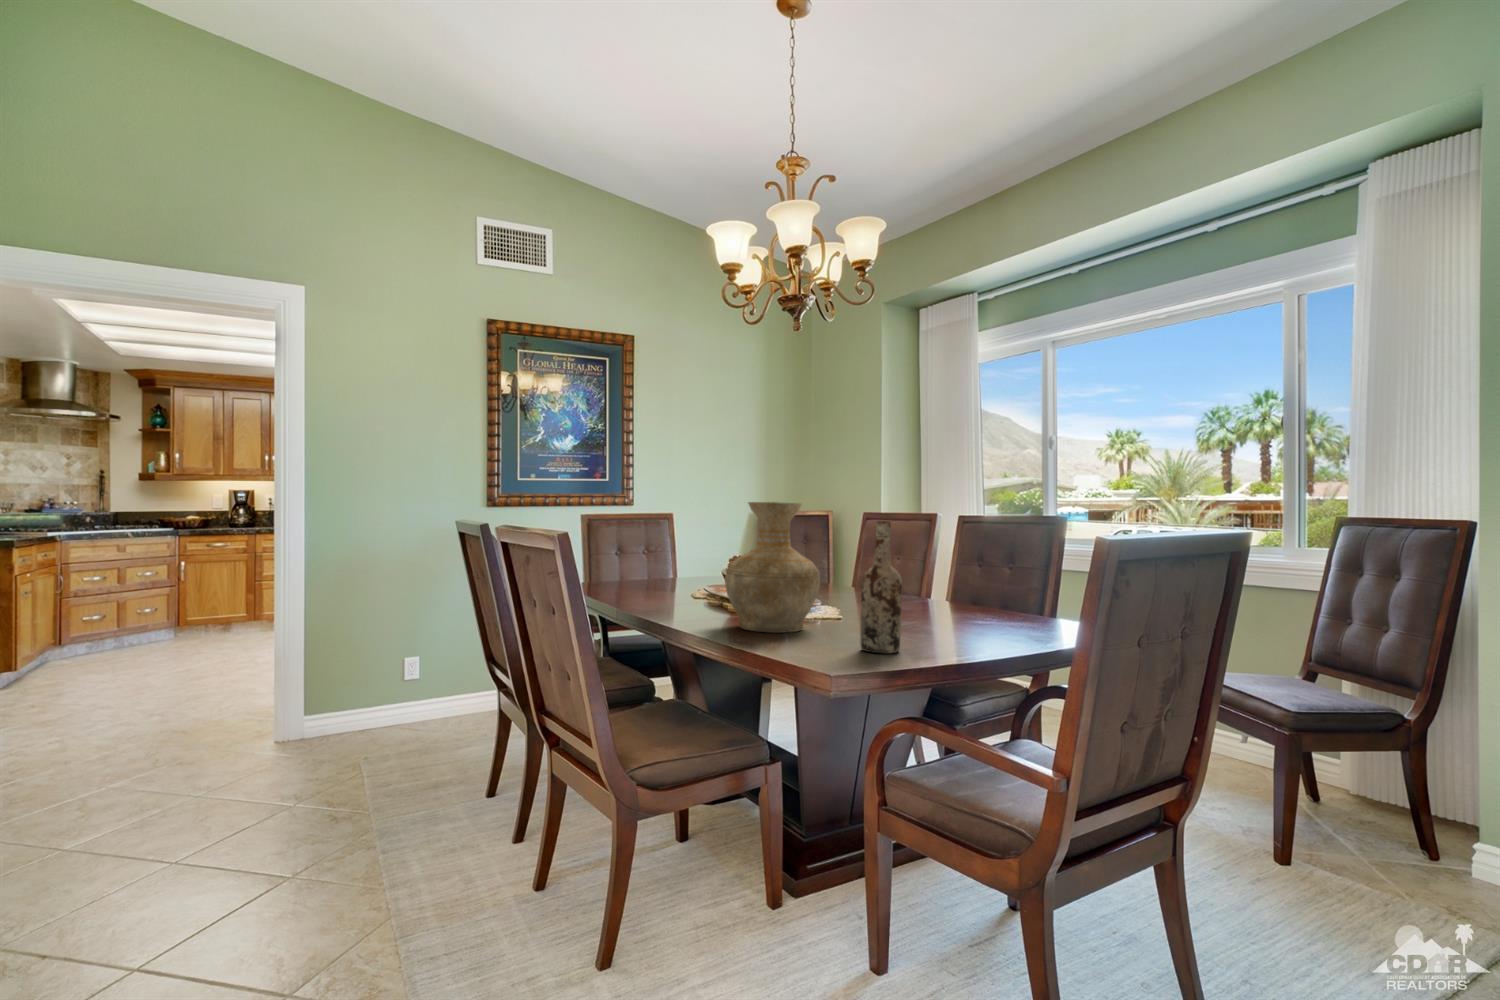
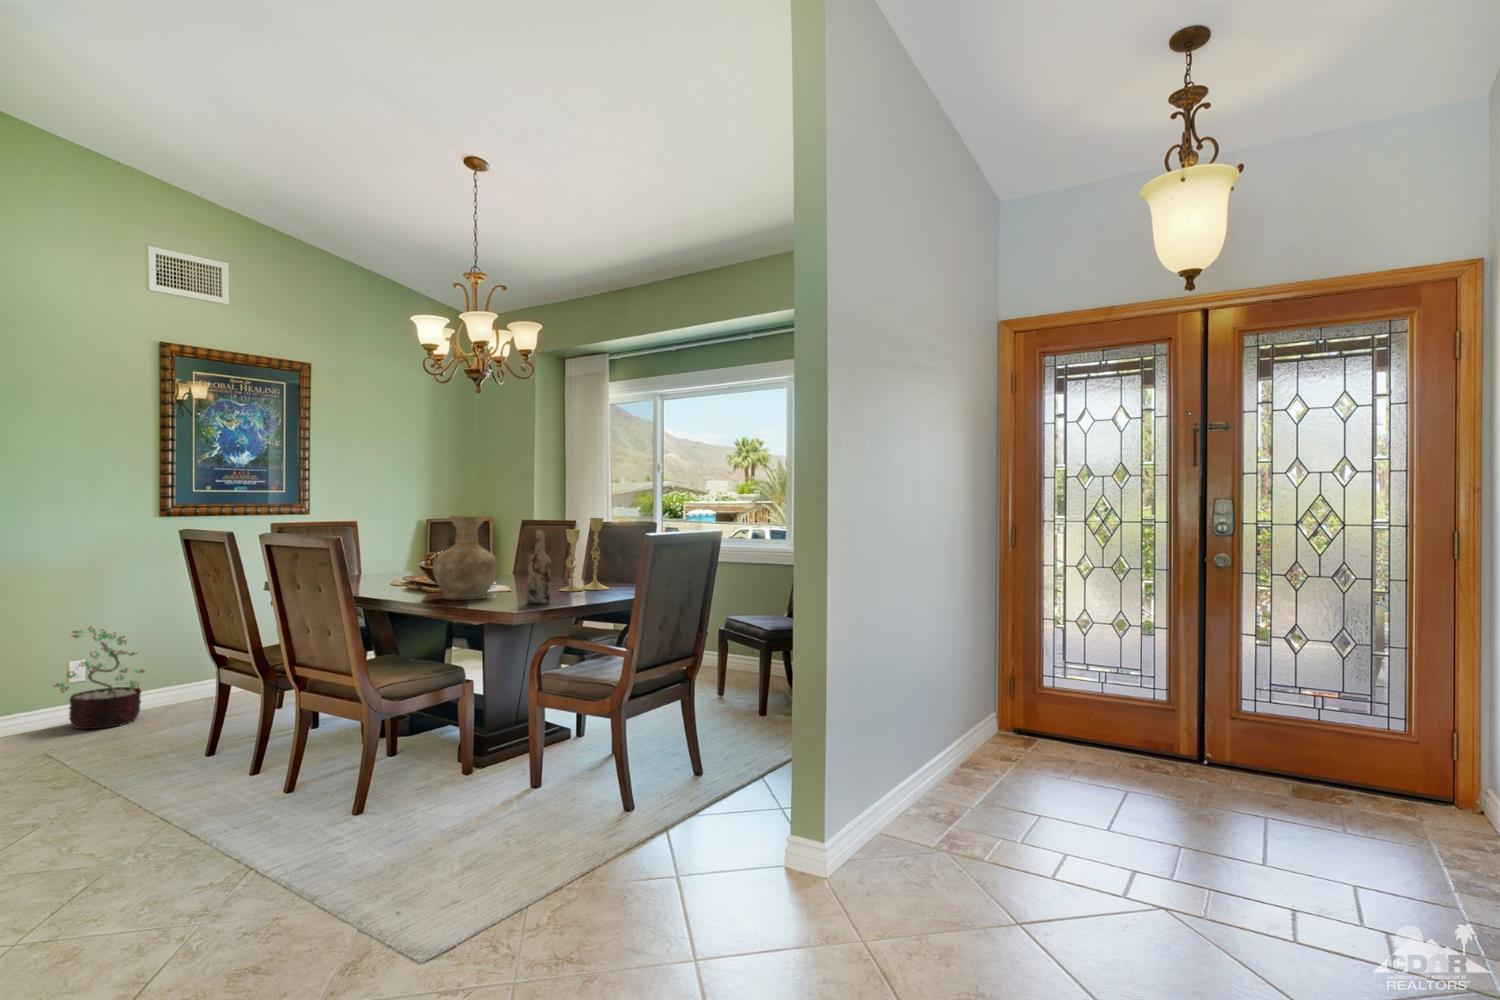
candlestick: none [914,508,995,625] -> present [560,518,609,591]
decorative plant: none [391,621,469,733] -> present [55,627,145,729]

